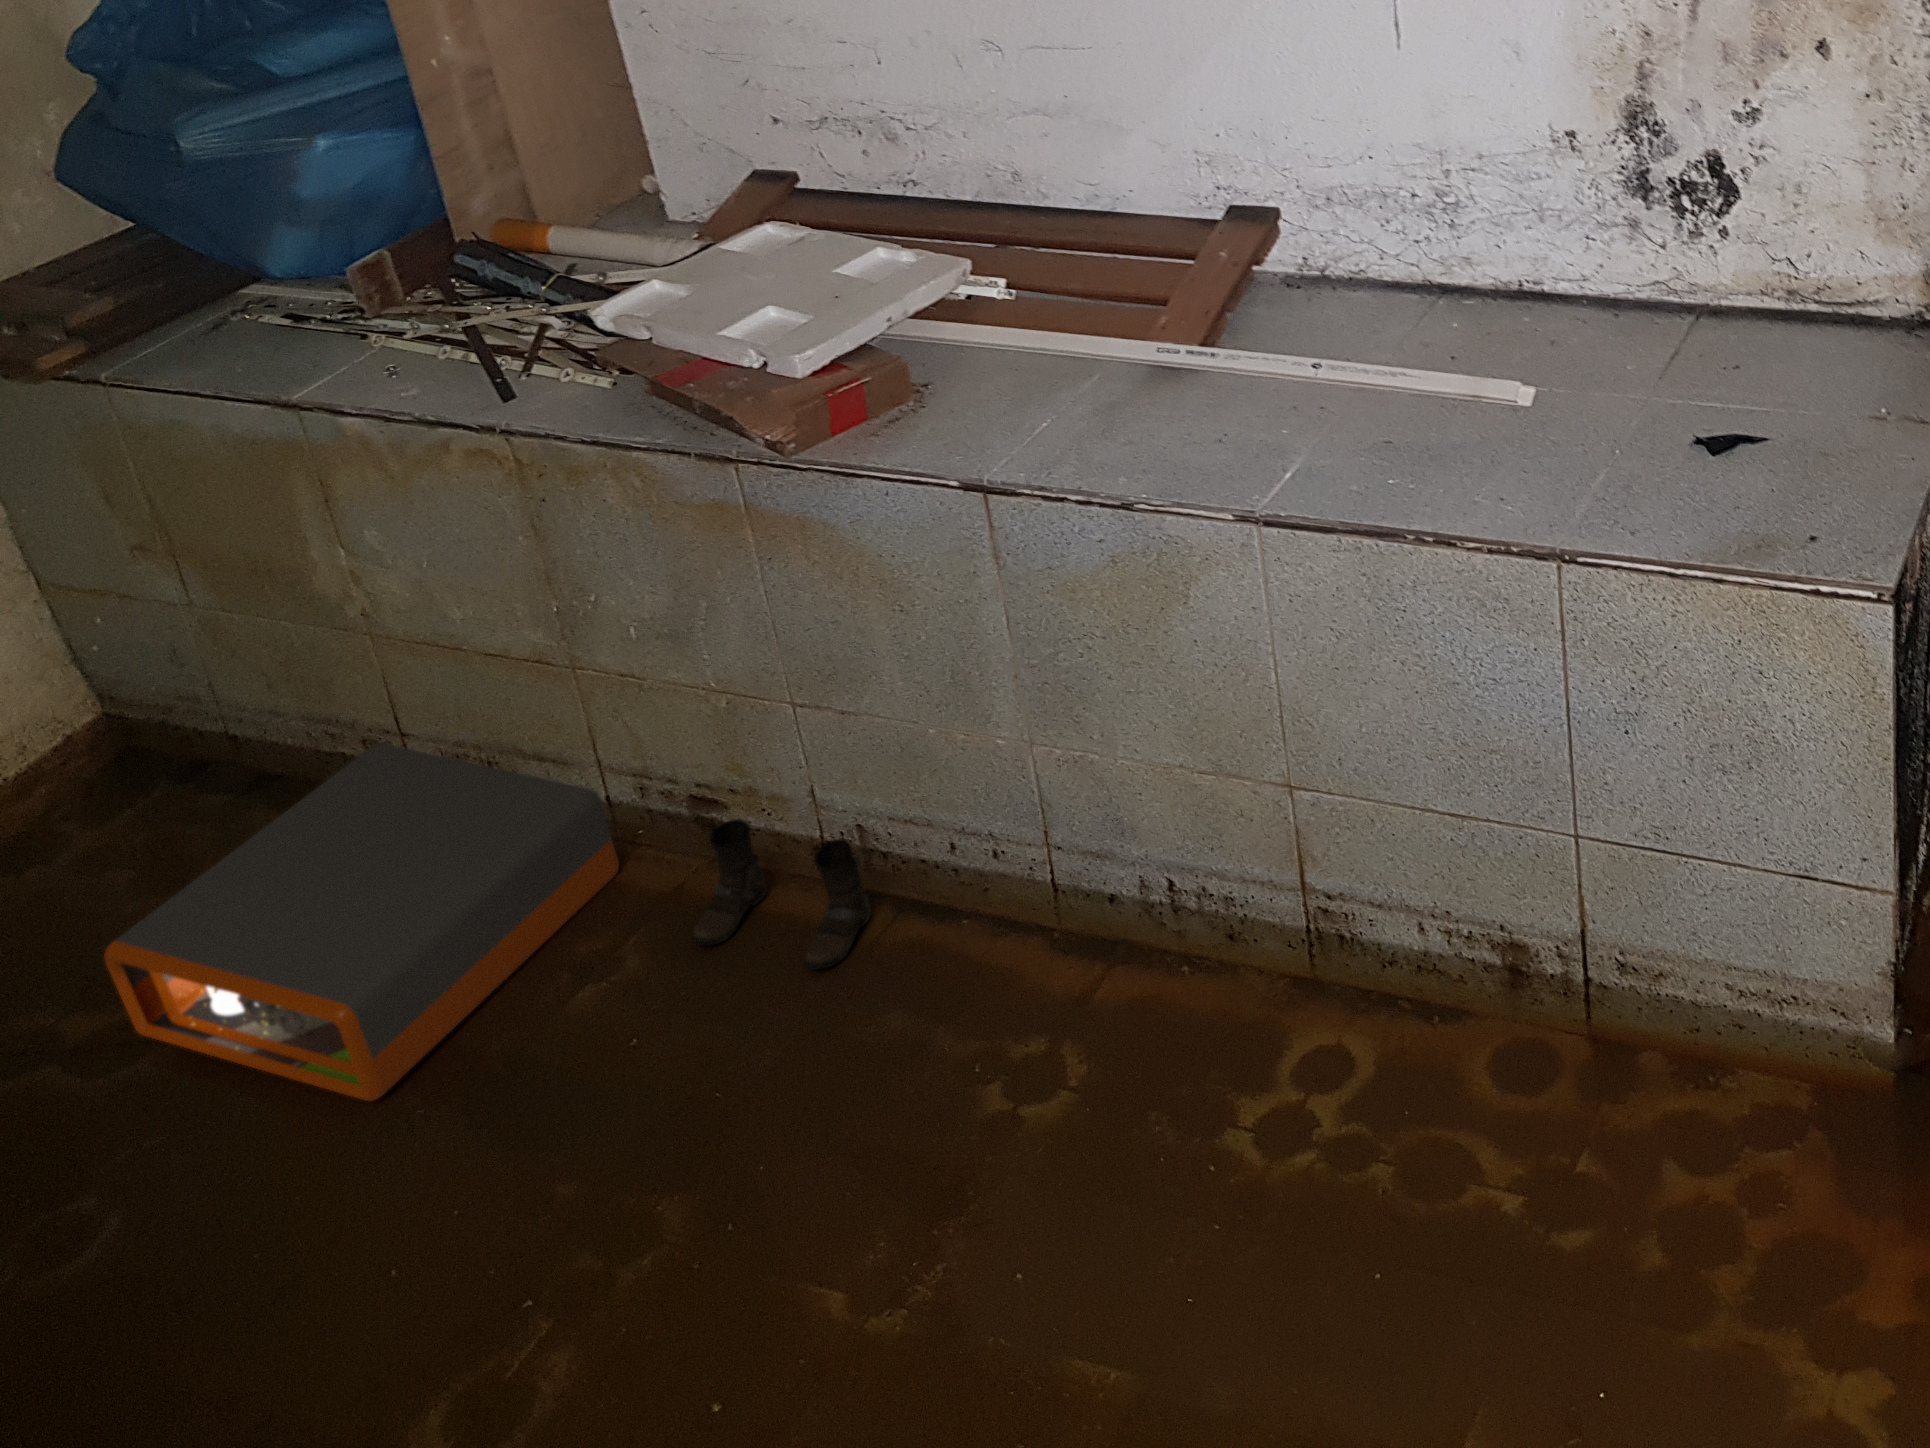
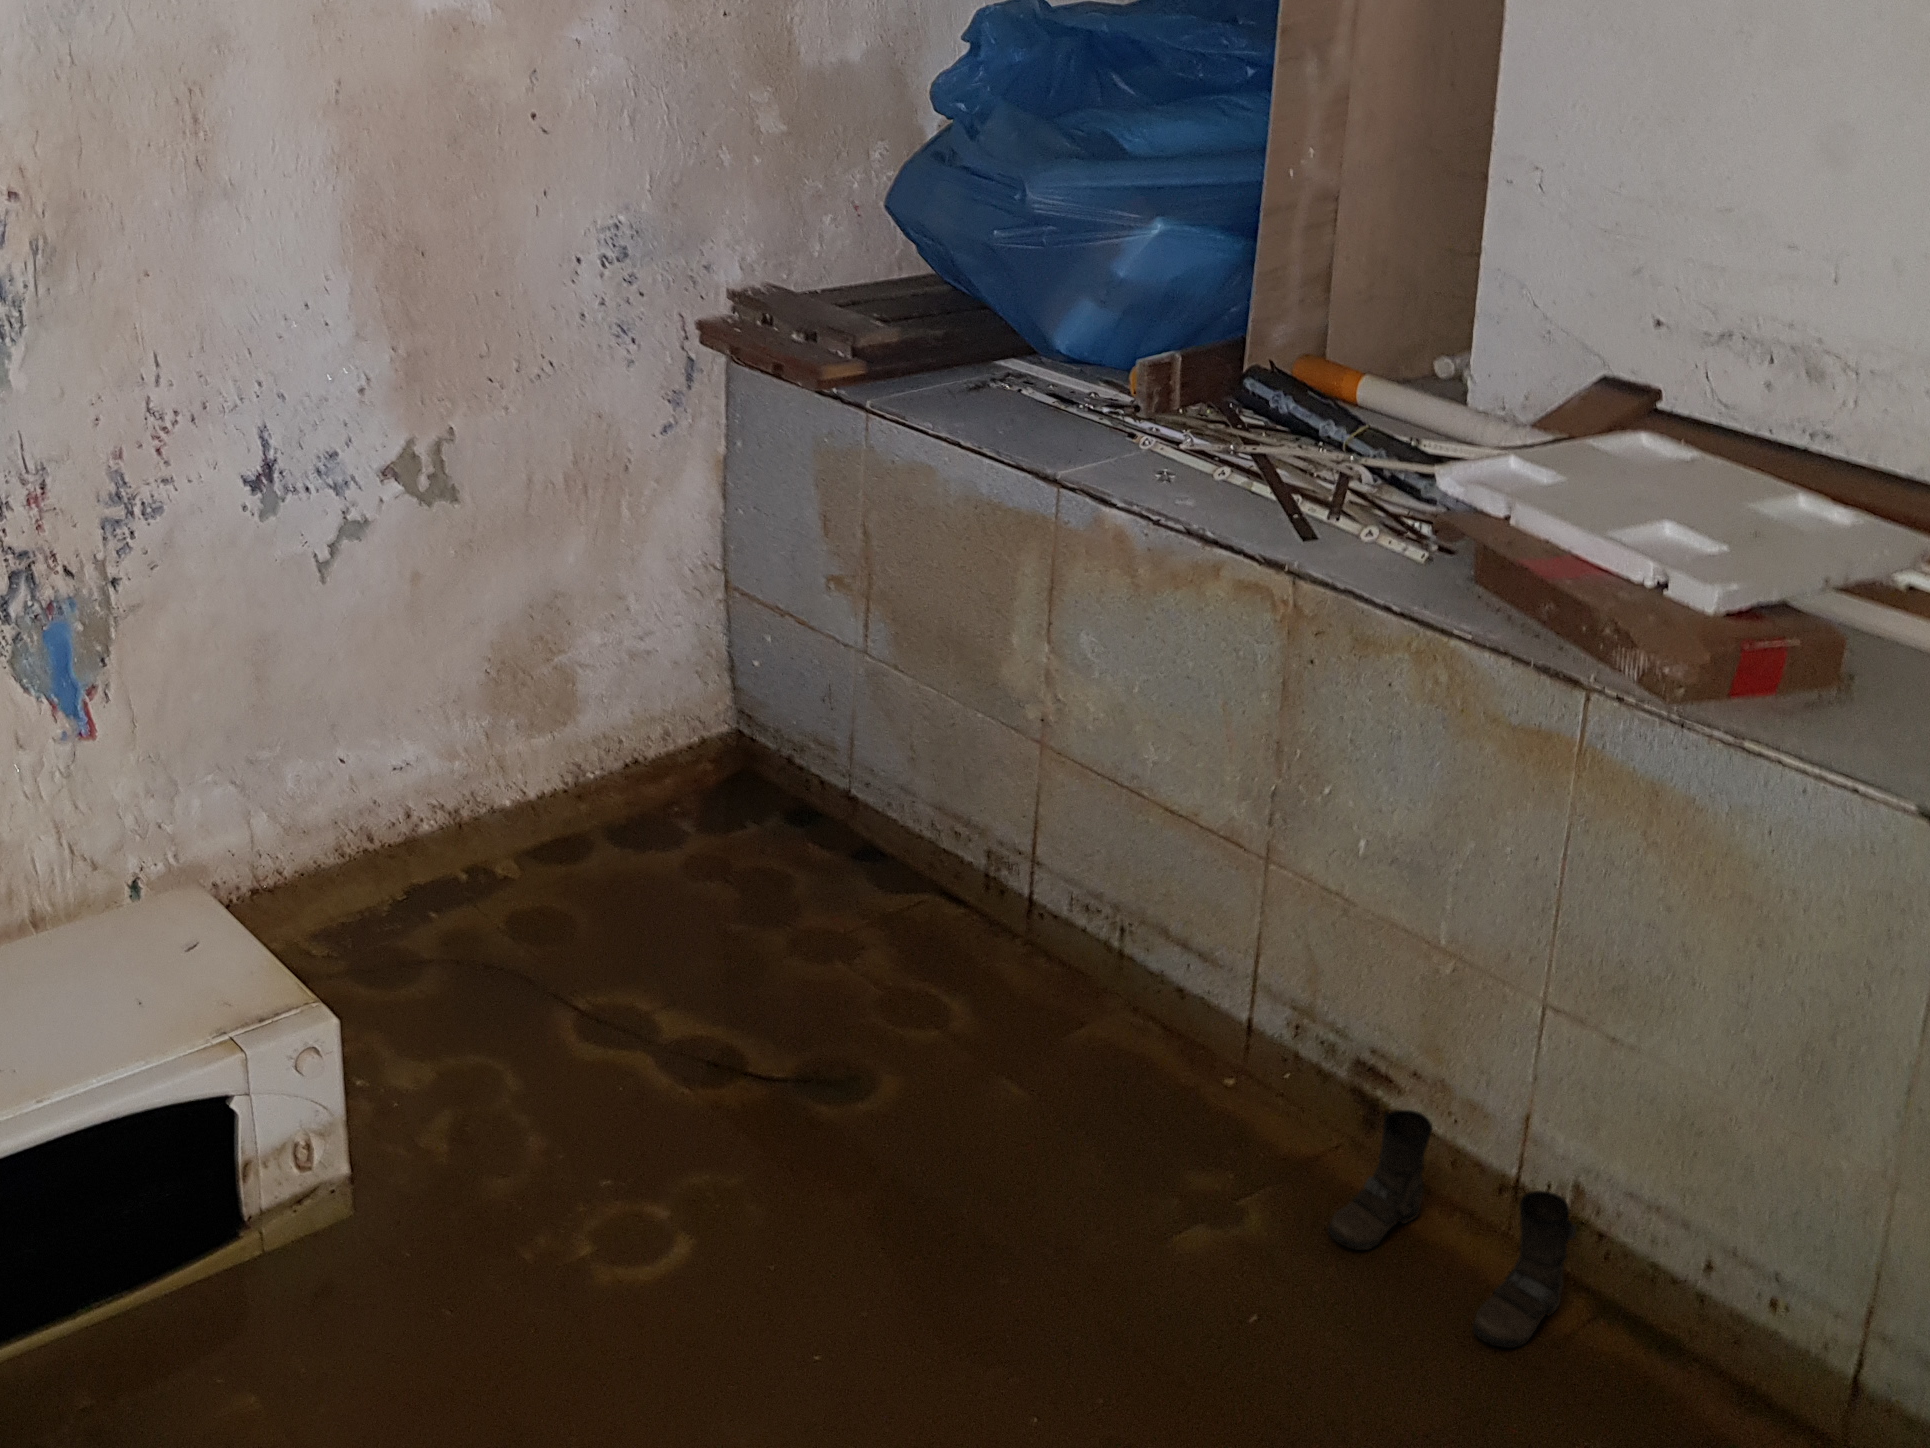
storage box: present [104,744,619,1101] -> none [742,861,1249,1246]

